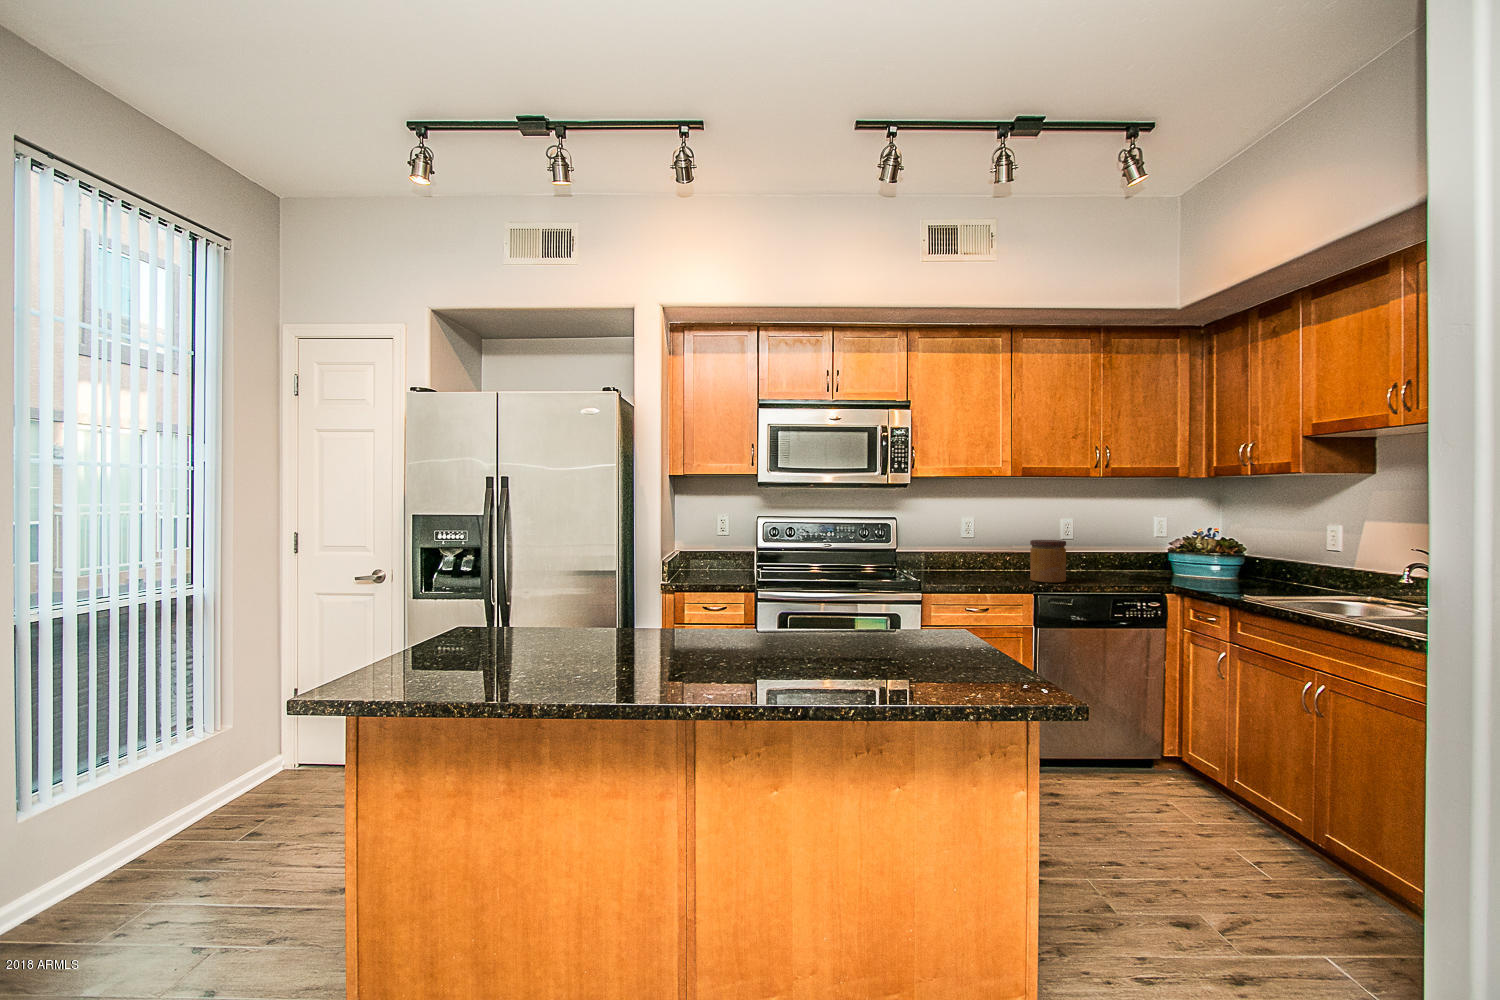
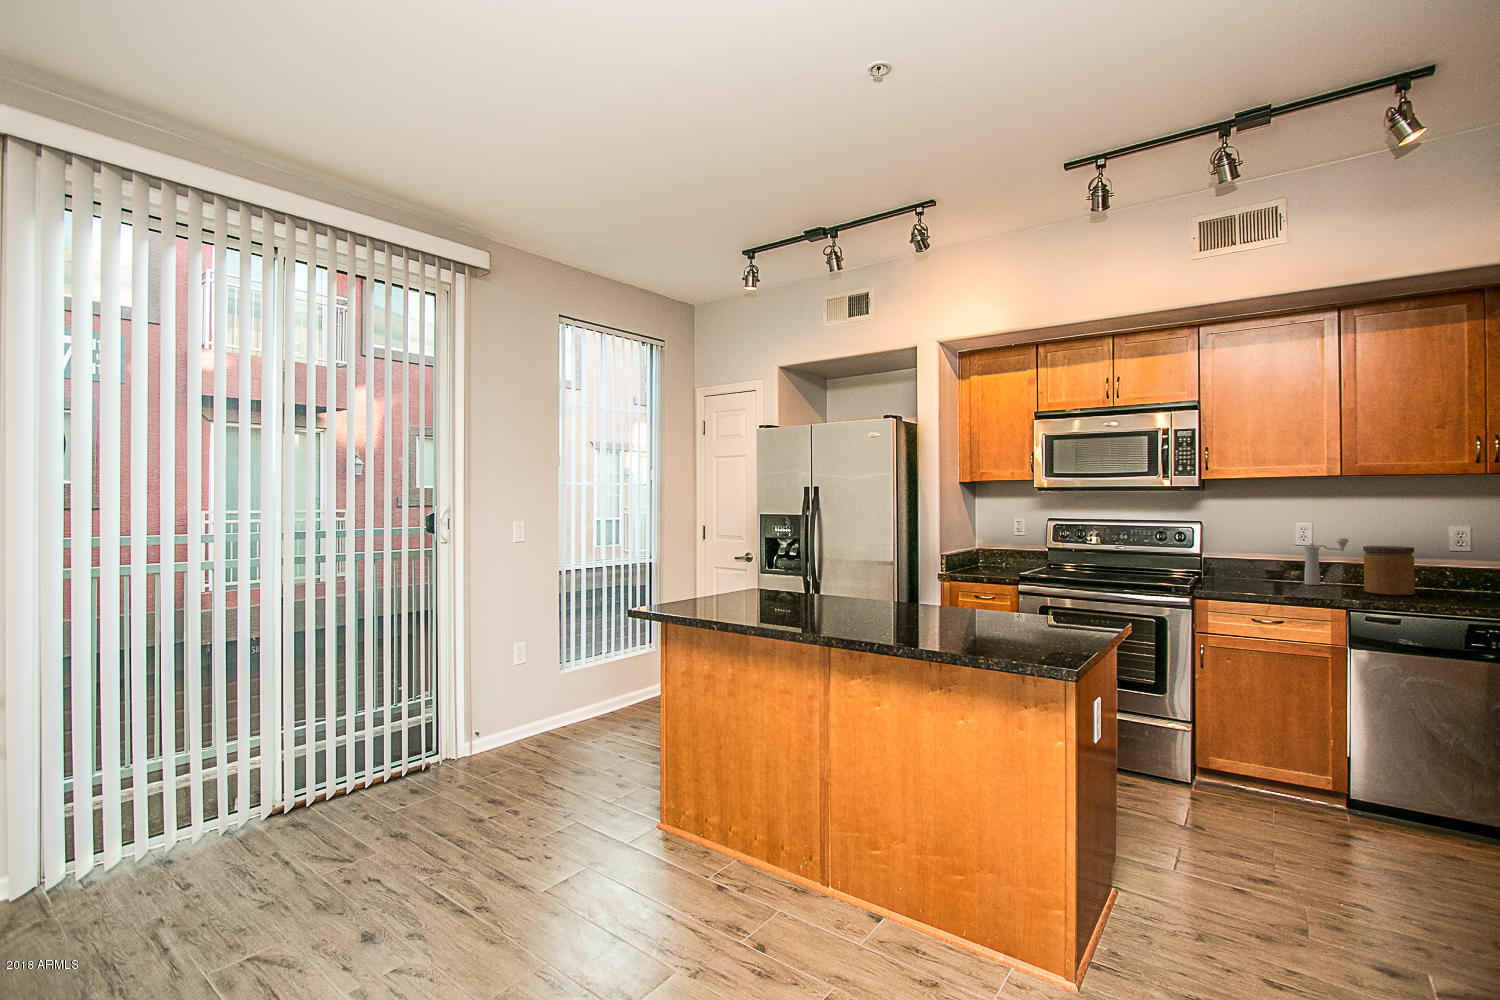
pepper mill: none [980,533,1011,576] -> present [1303,538,1349,585]

